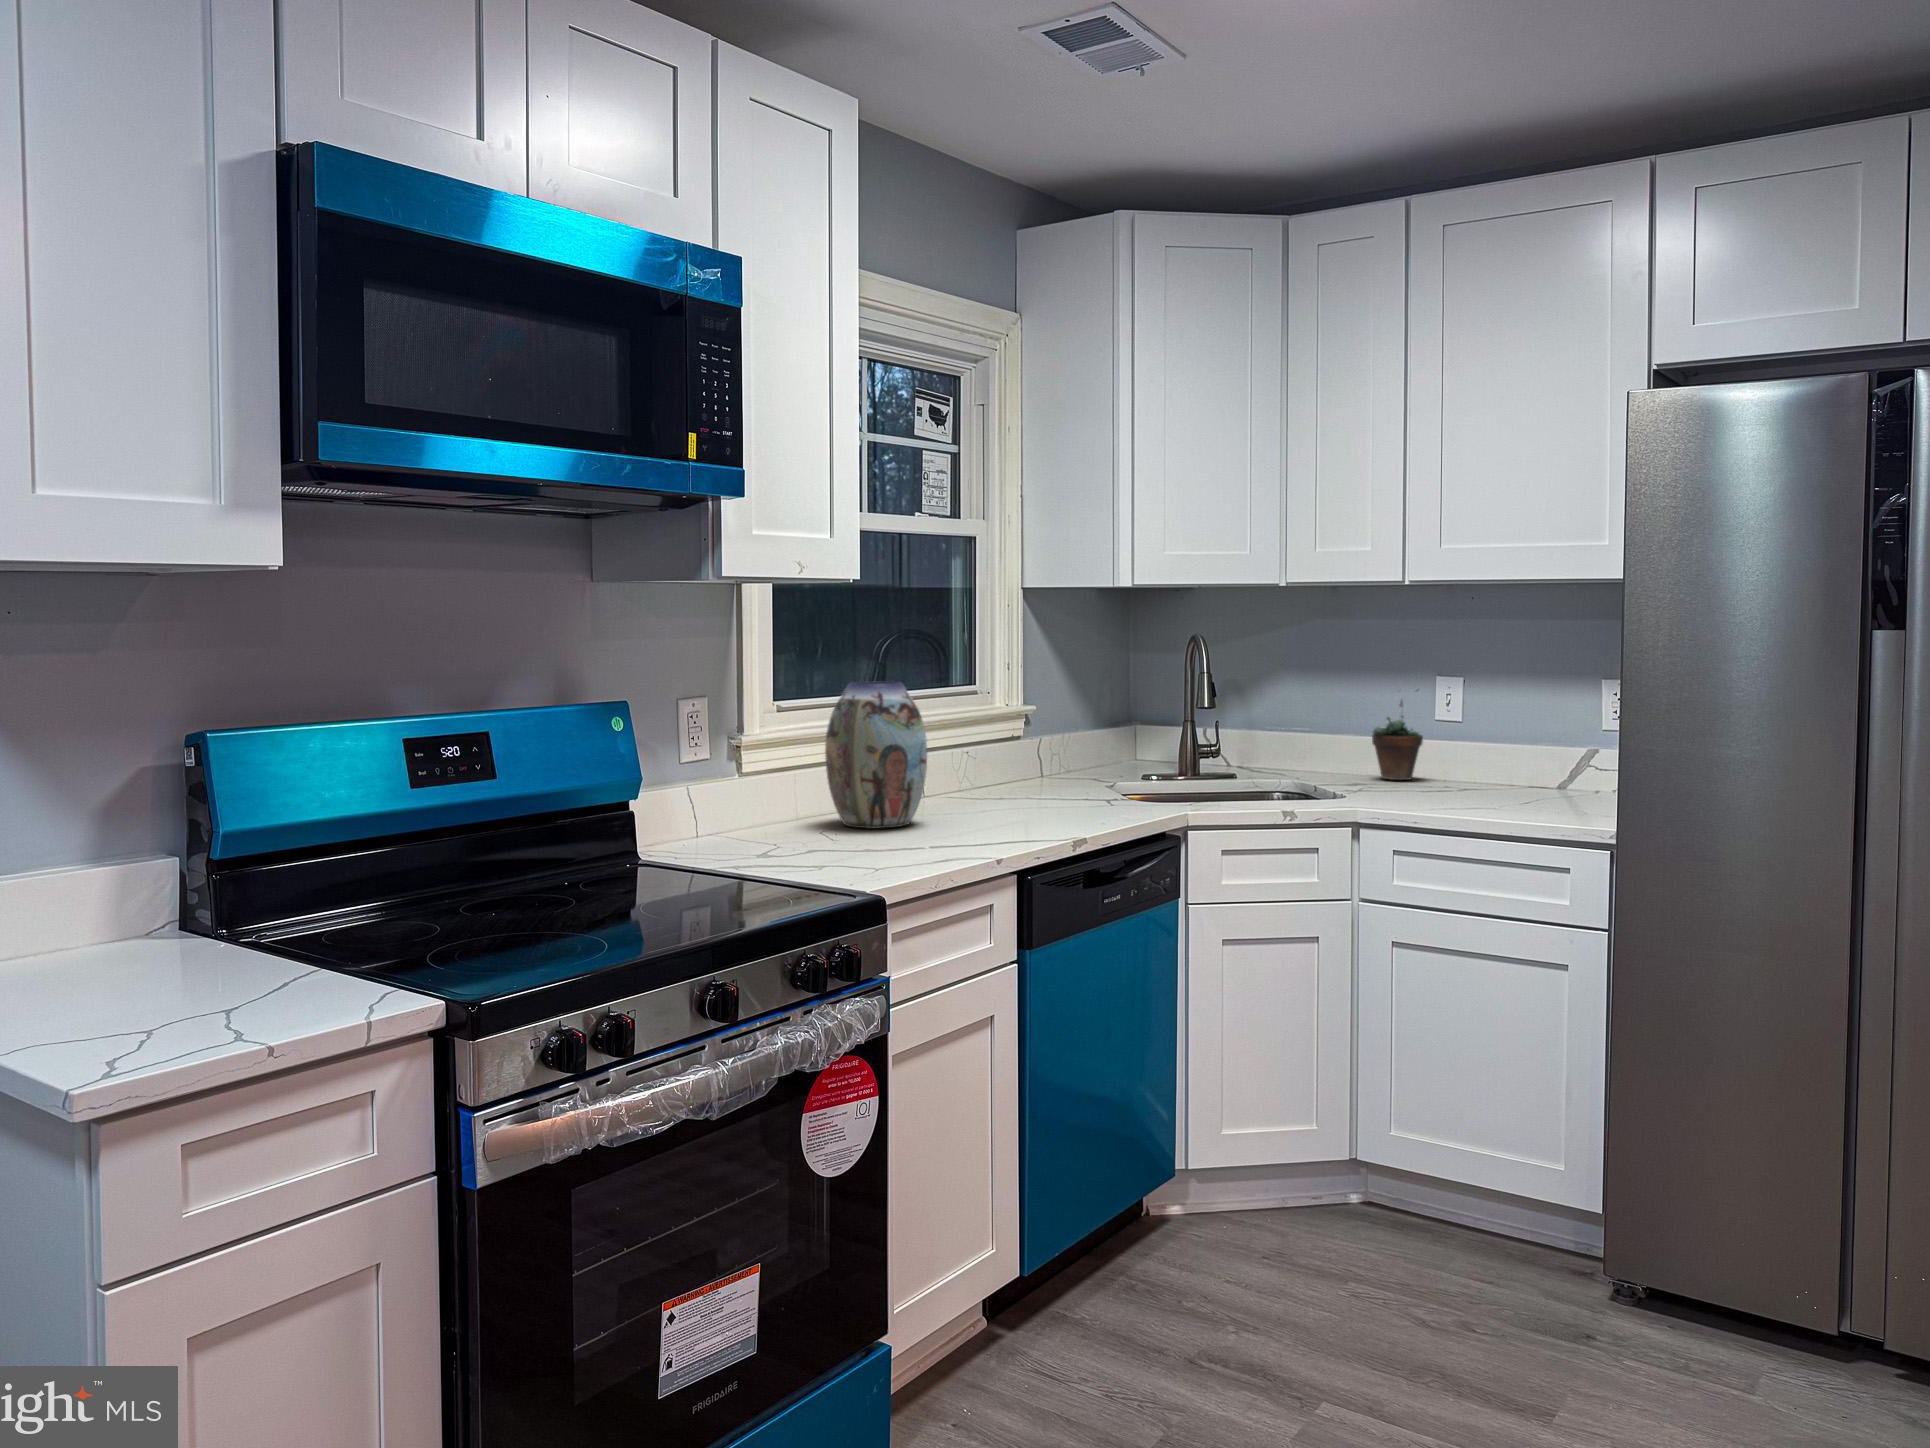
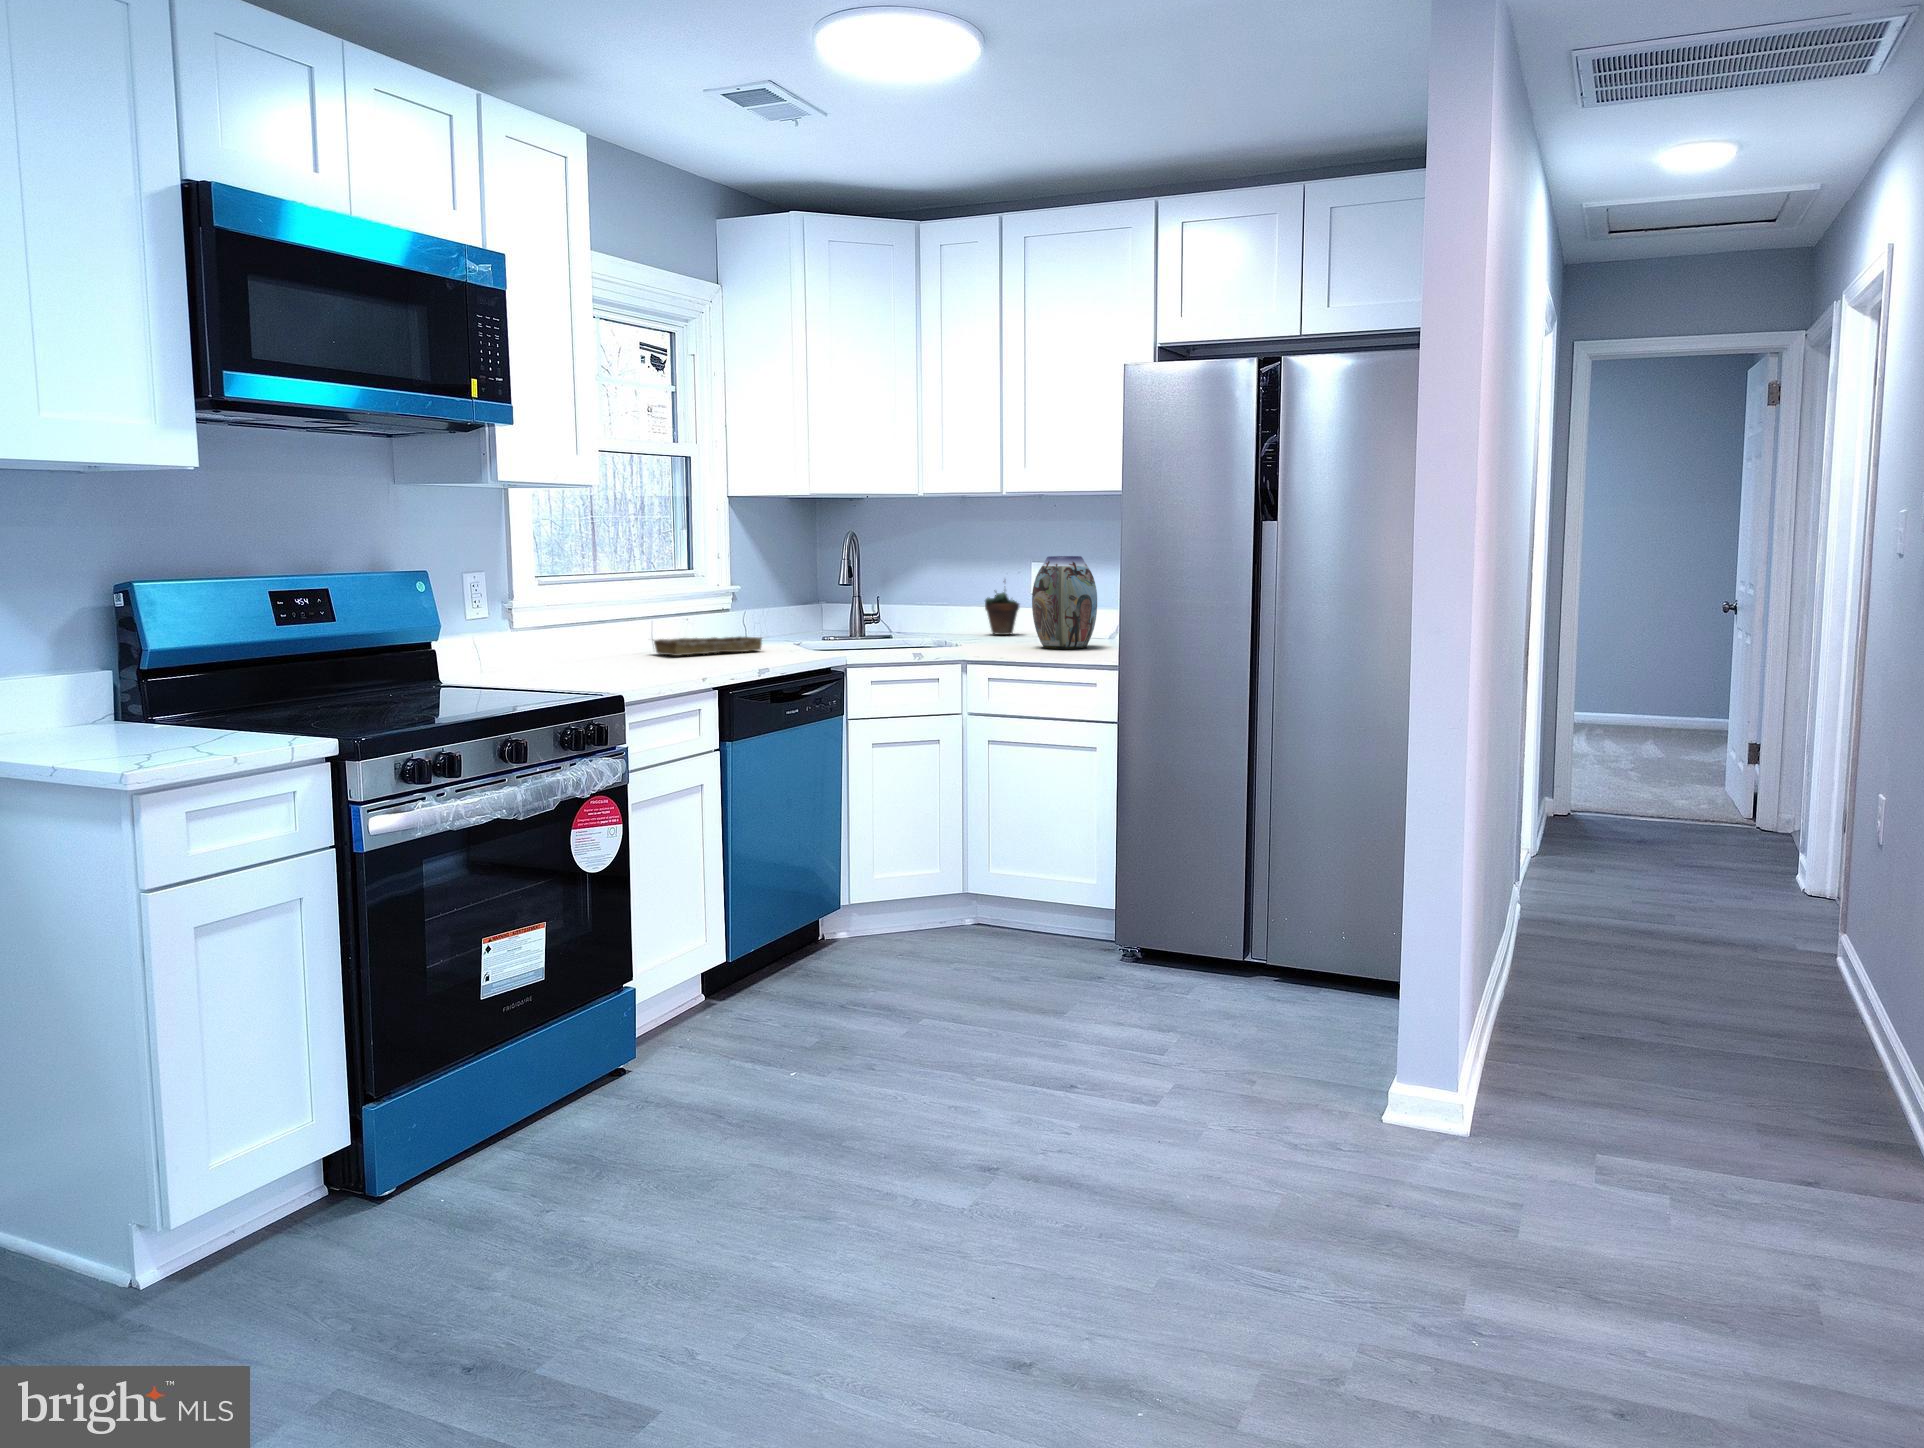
vase: present [825,681,927,829] -> present [1032,556,1097,649]
tray: none [917,780,1074,810] -> present [653,636,762,656]

